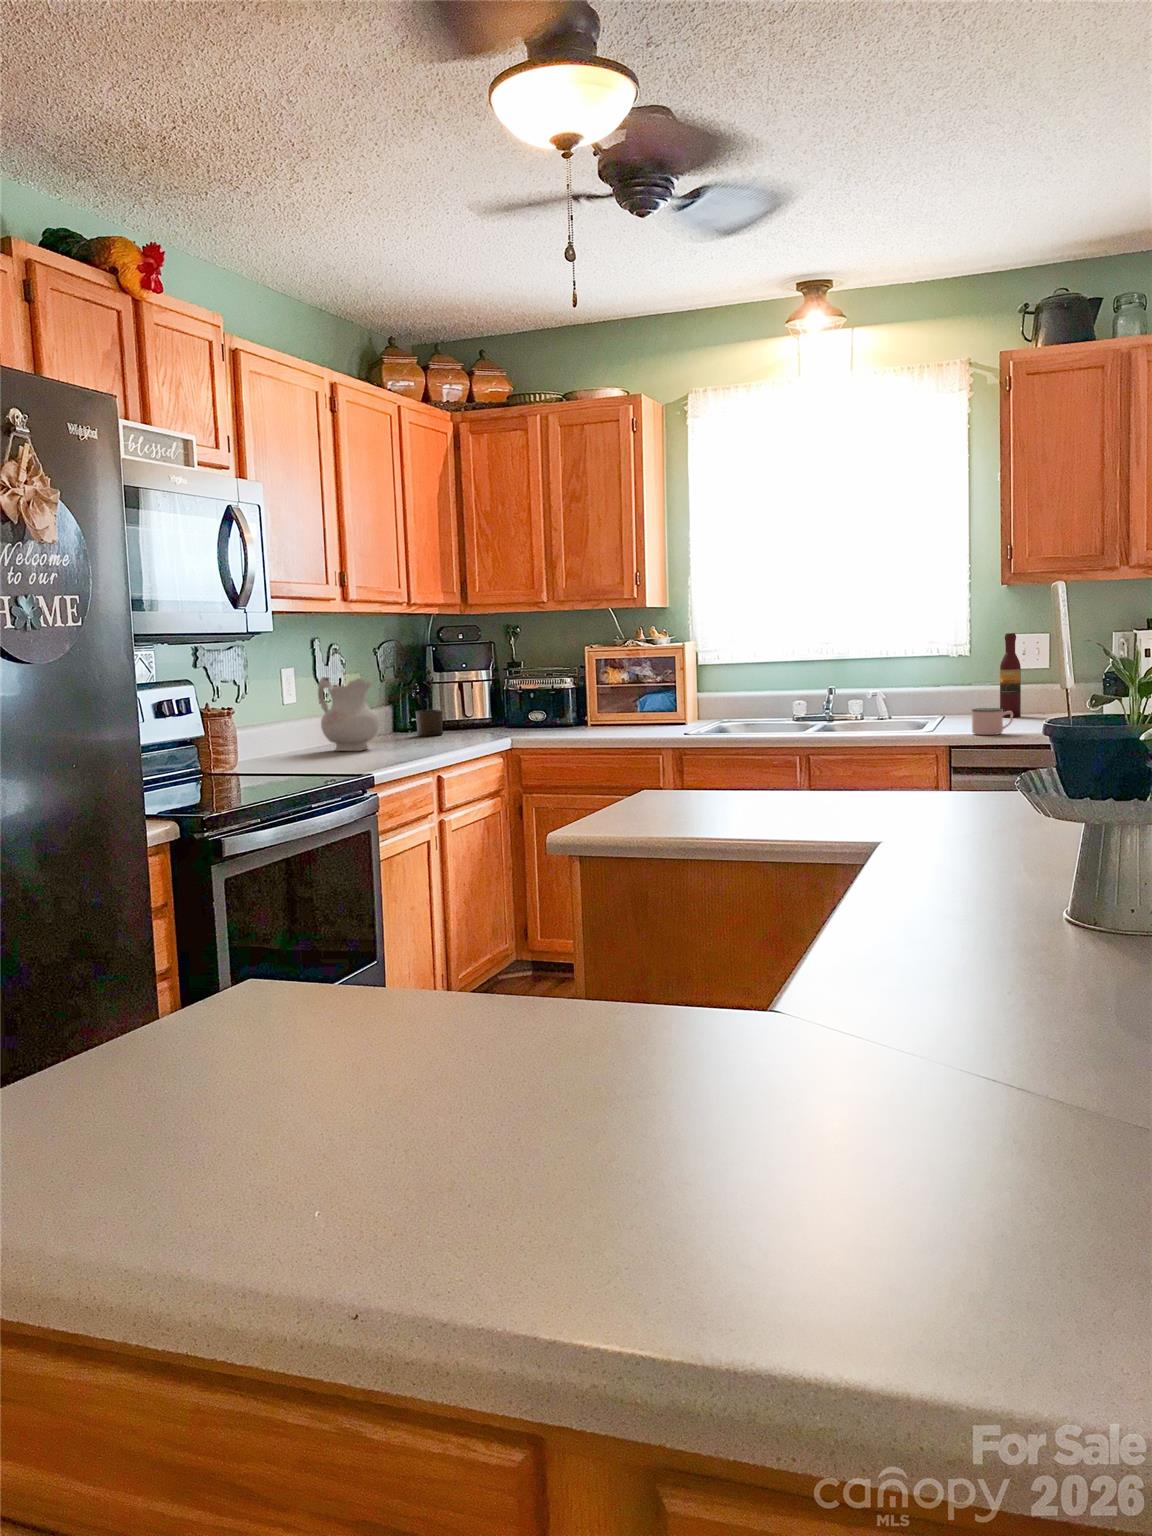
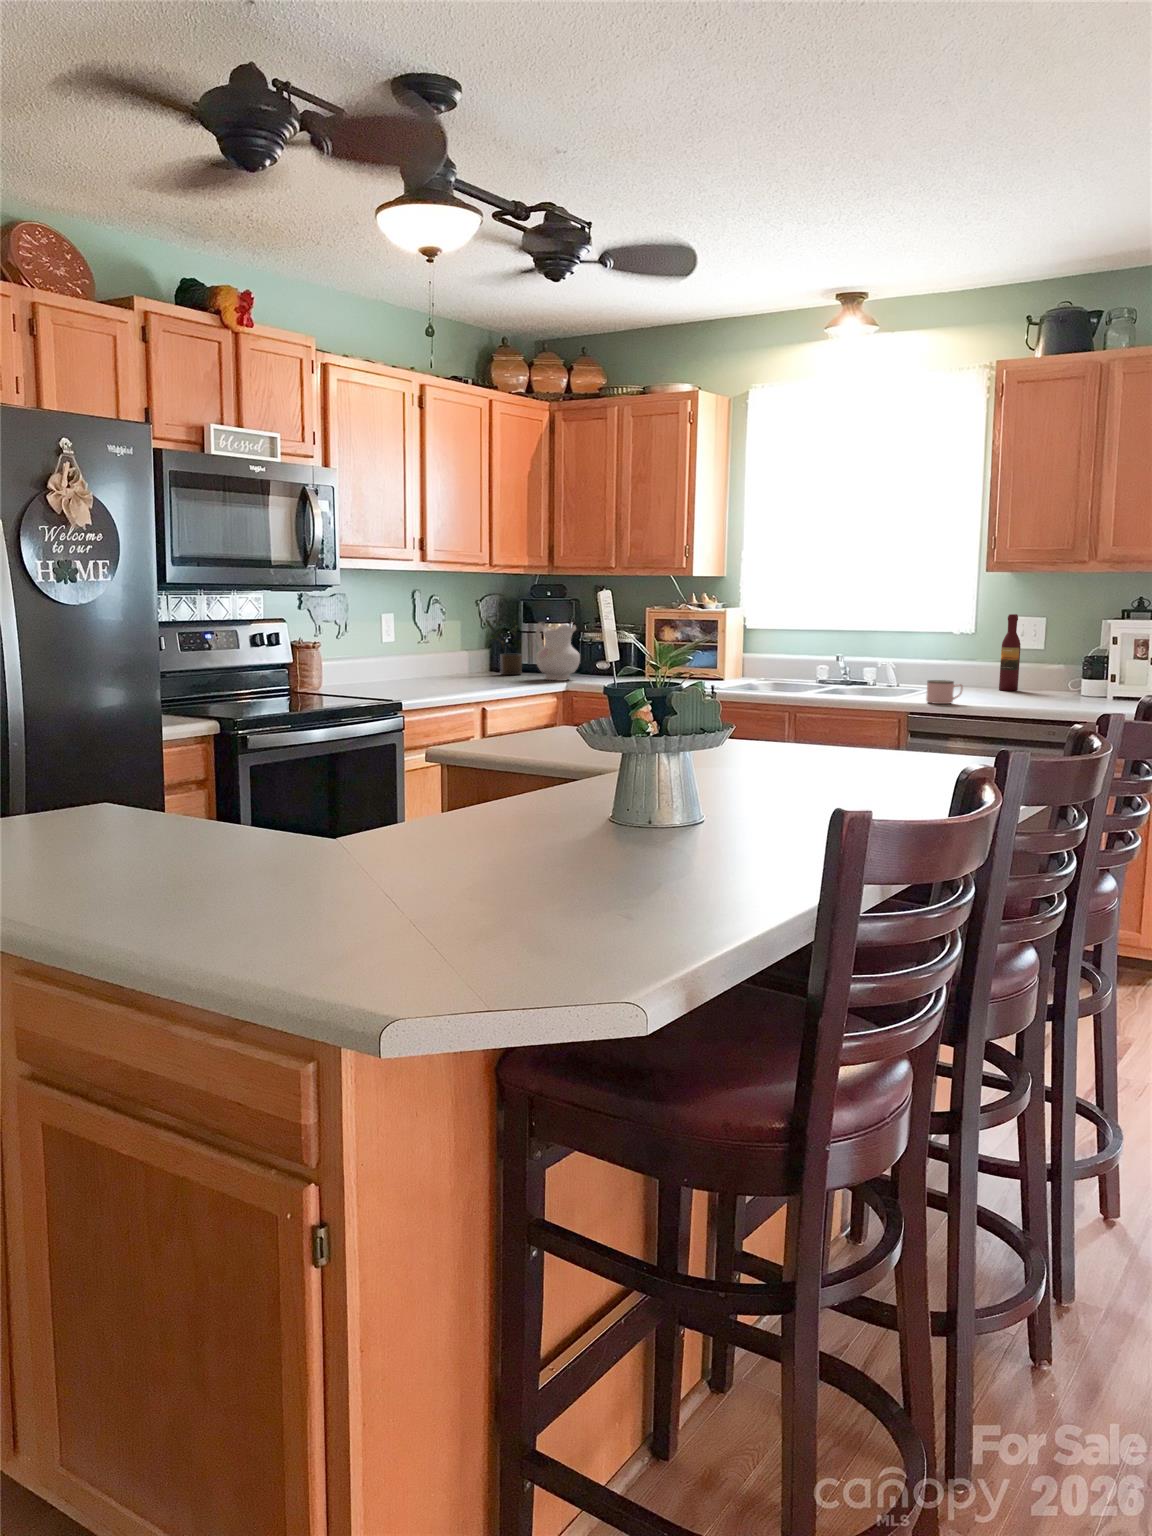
ceramic pitcher: present [318,677,379,751] -> present [536,622,580,681]

